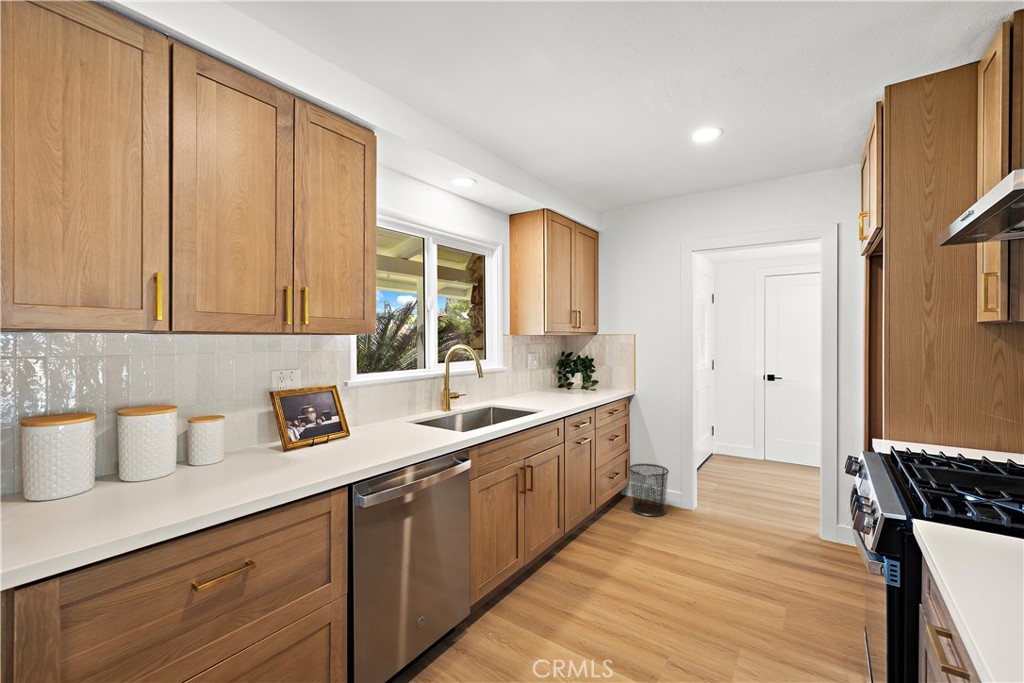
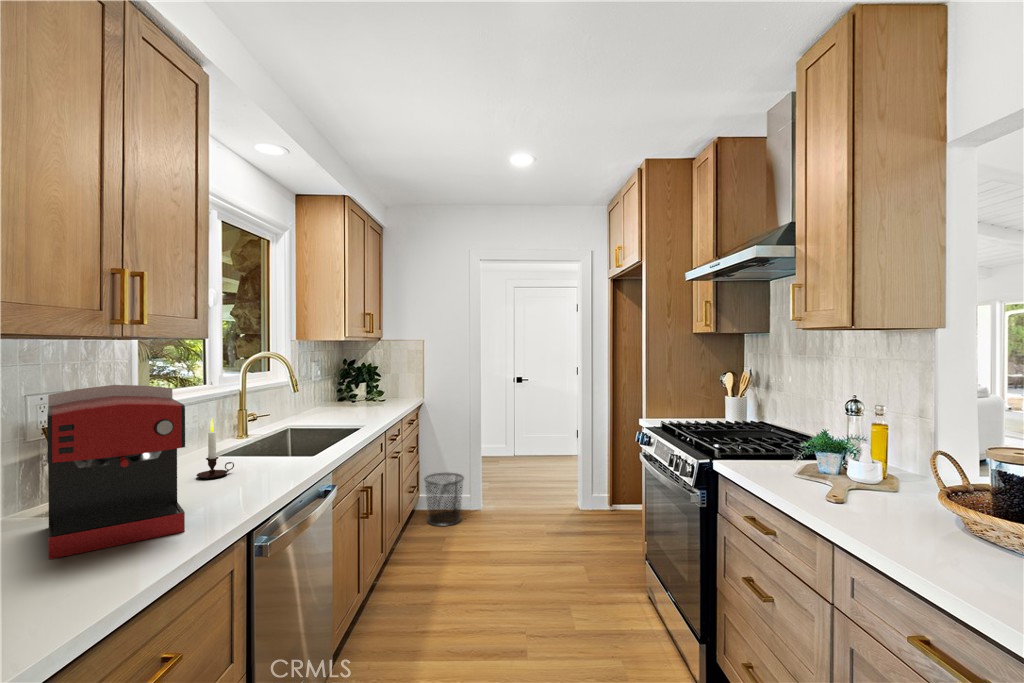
coffee maker: none [216,365,323,477] -> present [47,385,185,559]
candle: none [370,393,397,439] -> present [196,419,234,478]

